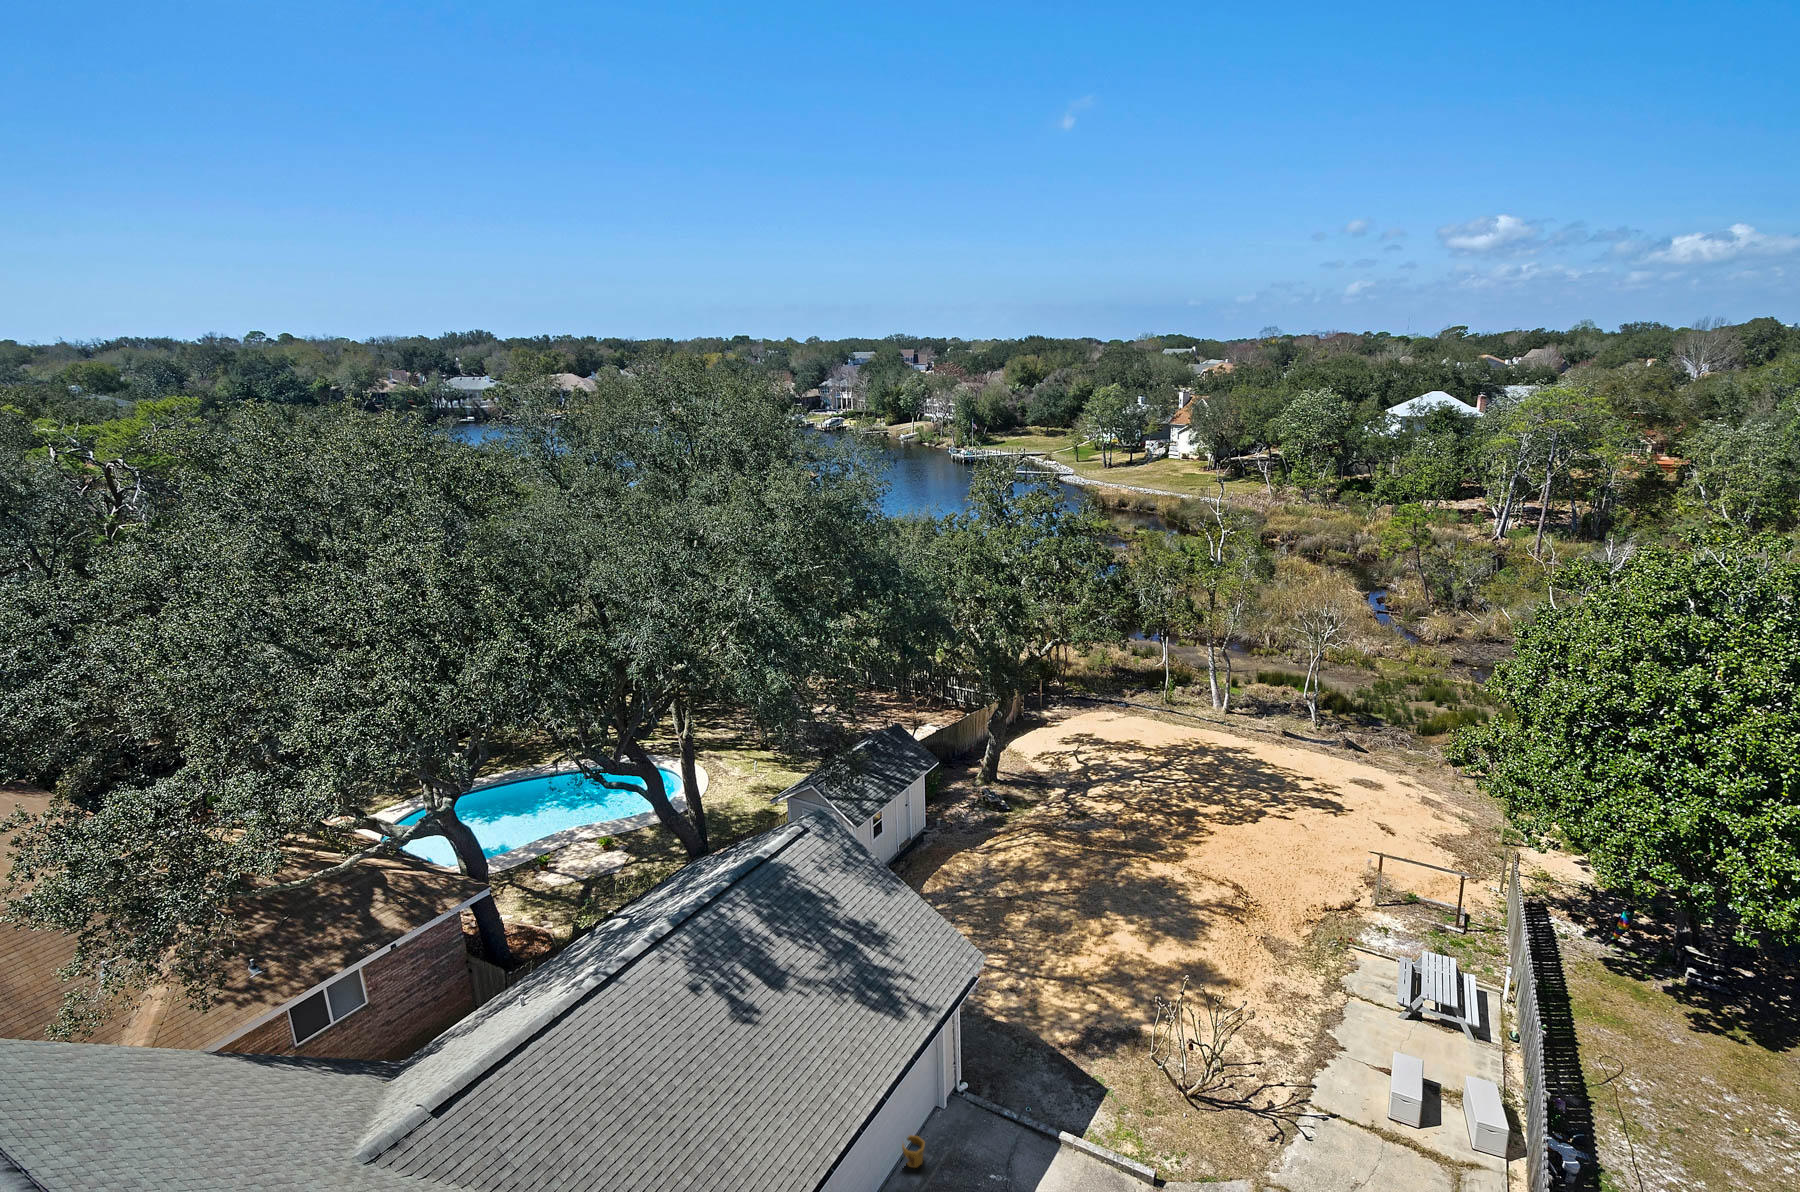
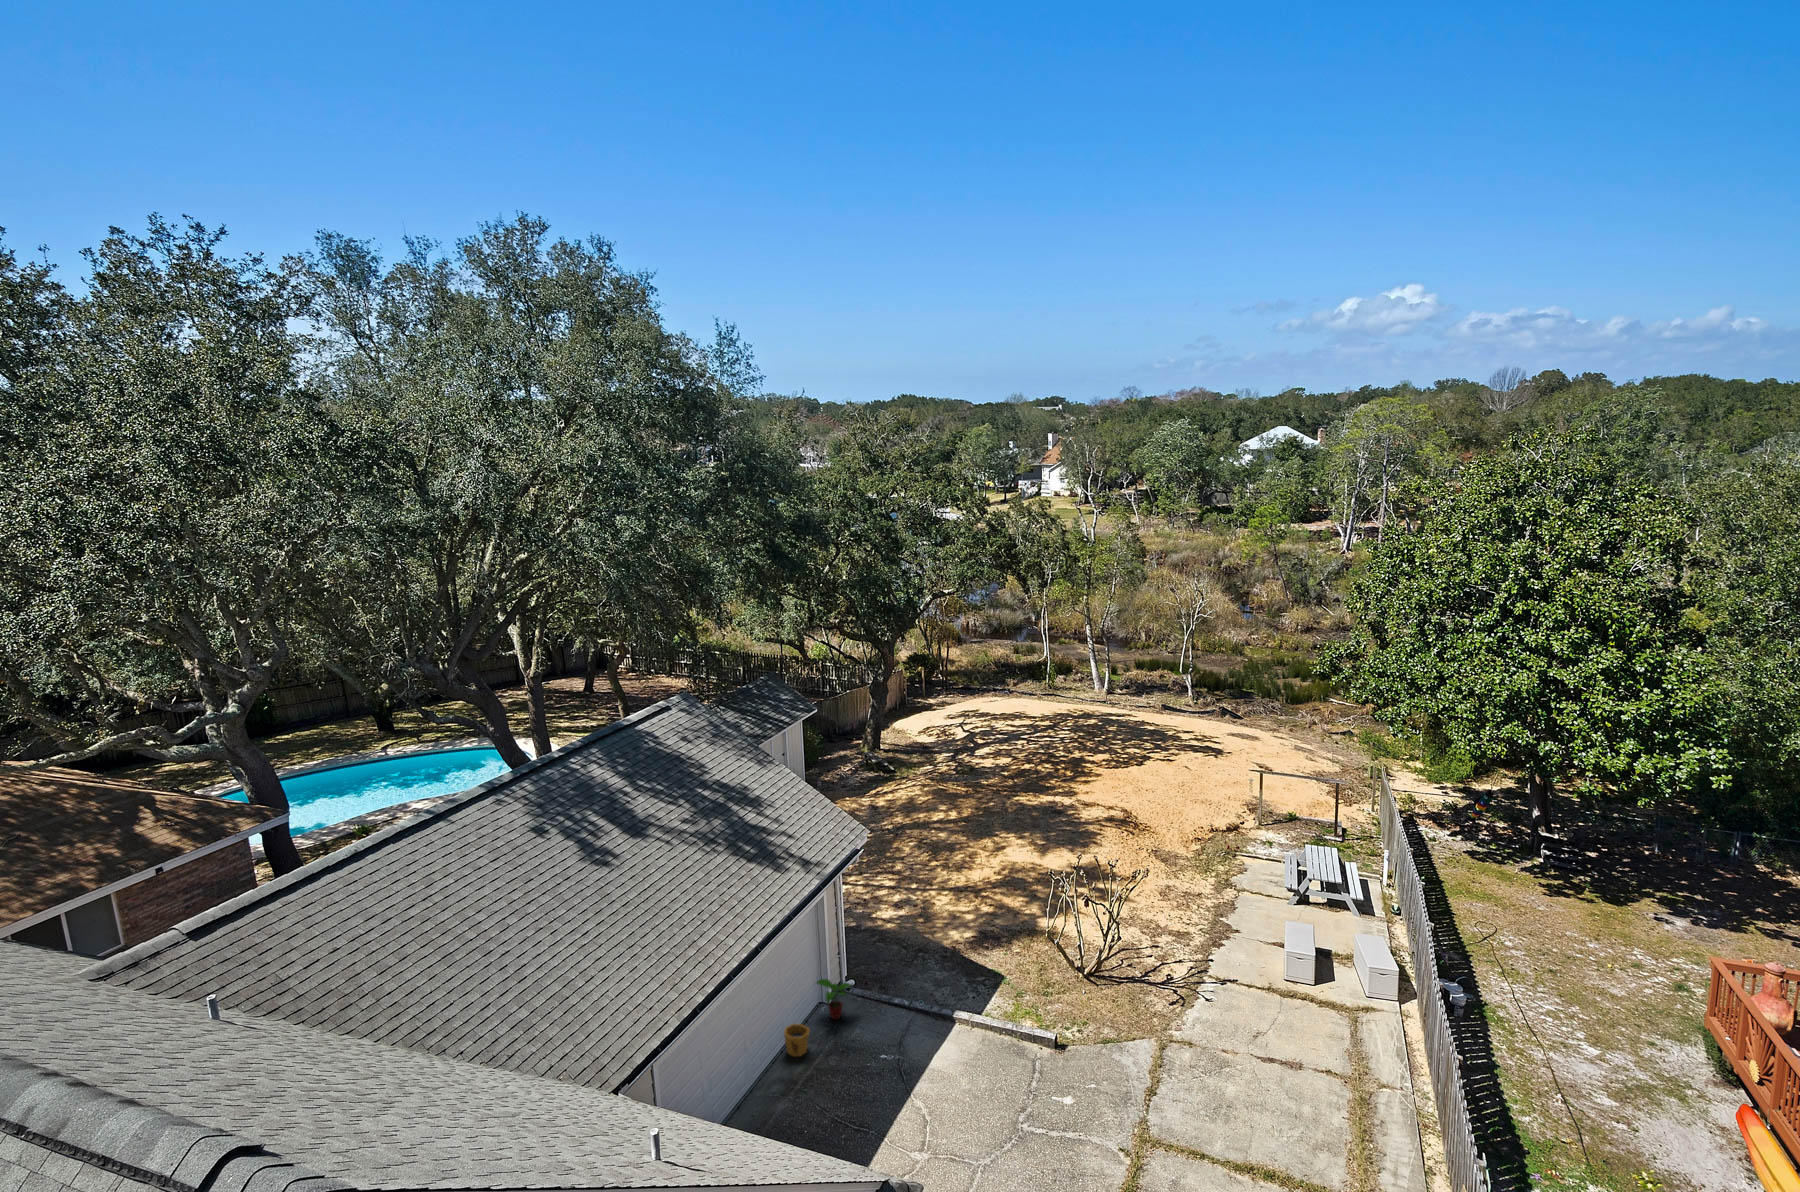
potted plant: none [929,1087,966,1126] -> present [816,979,852,1019]

